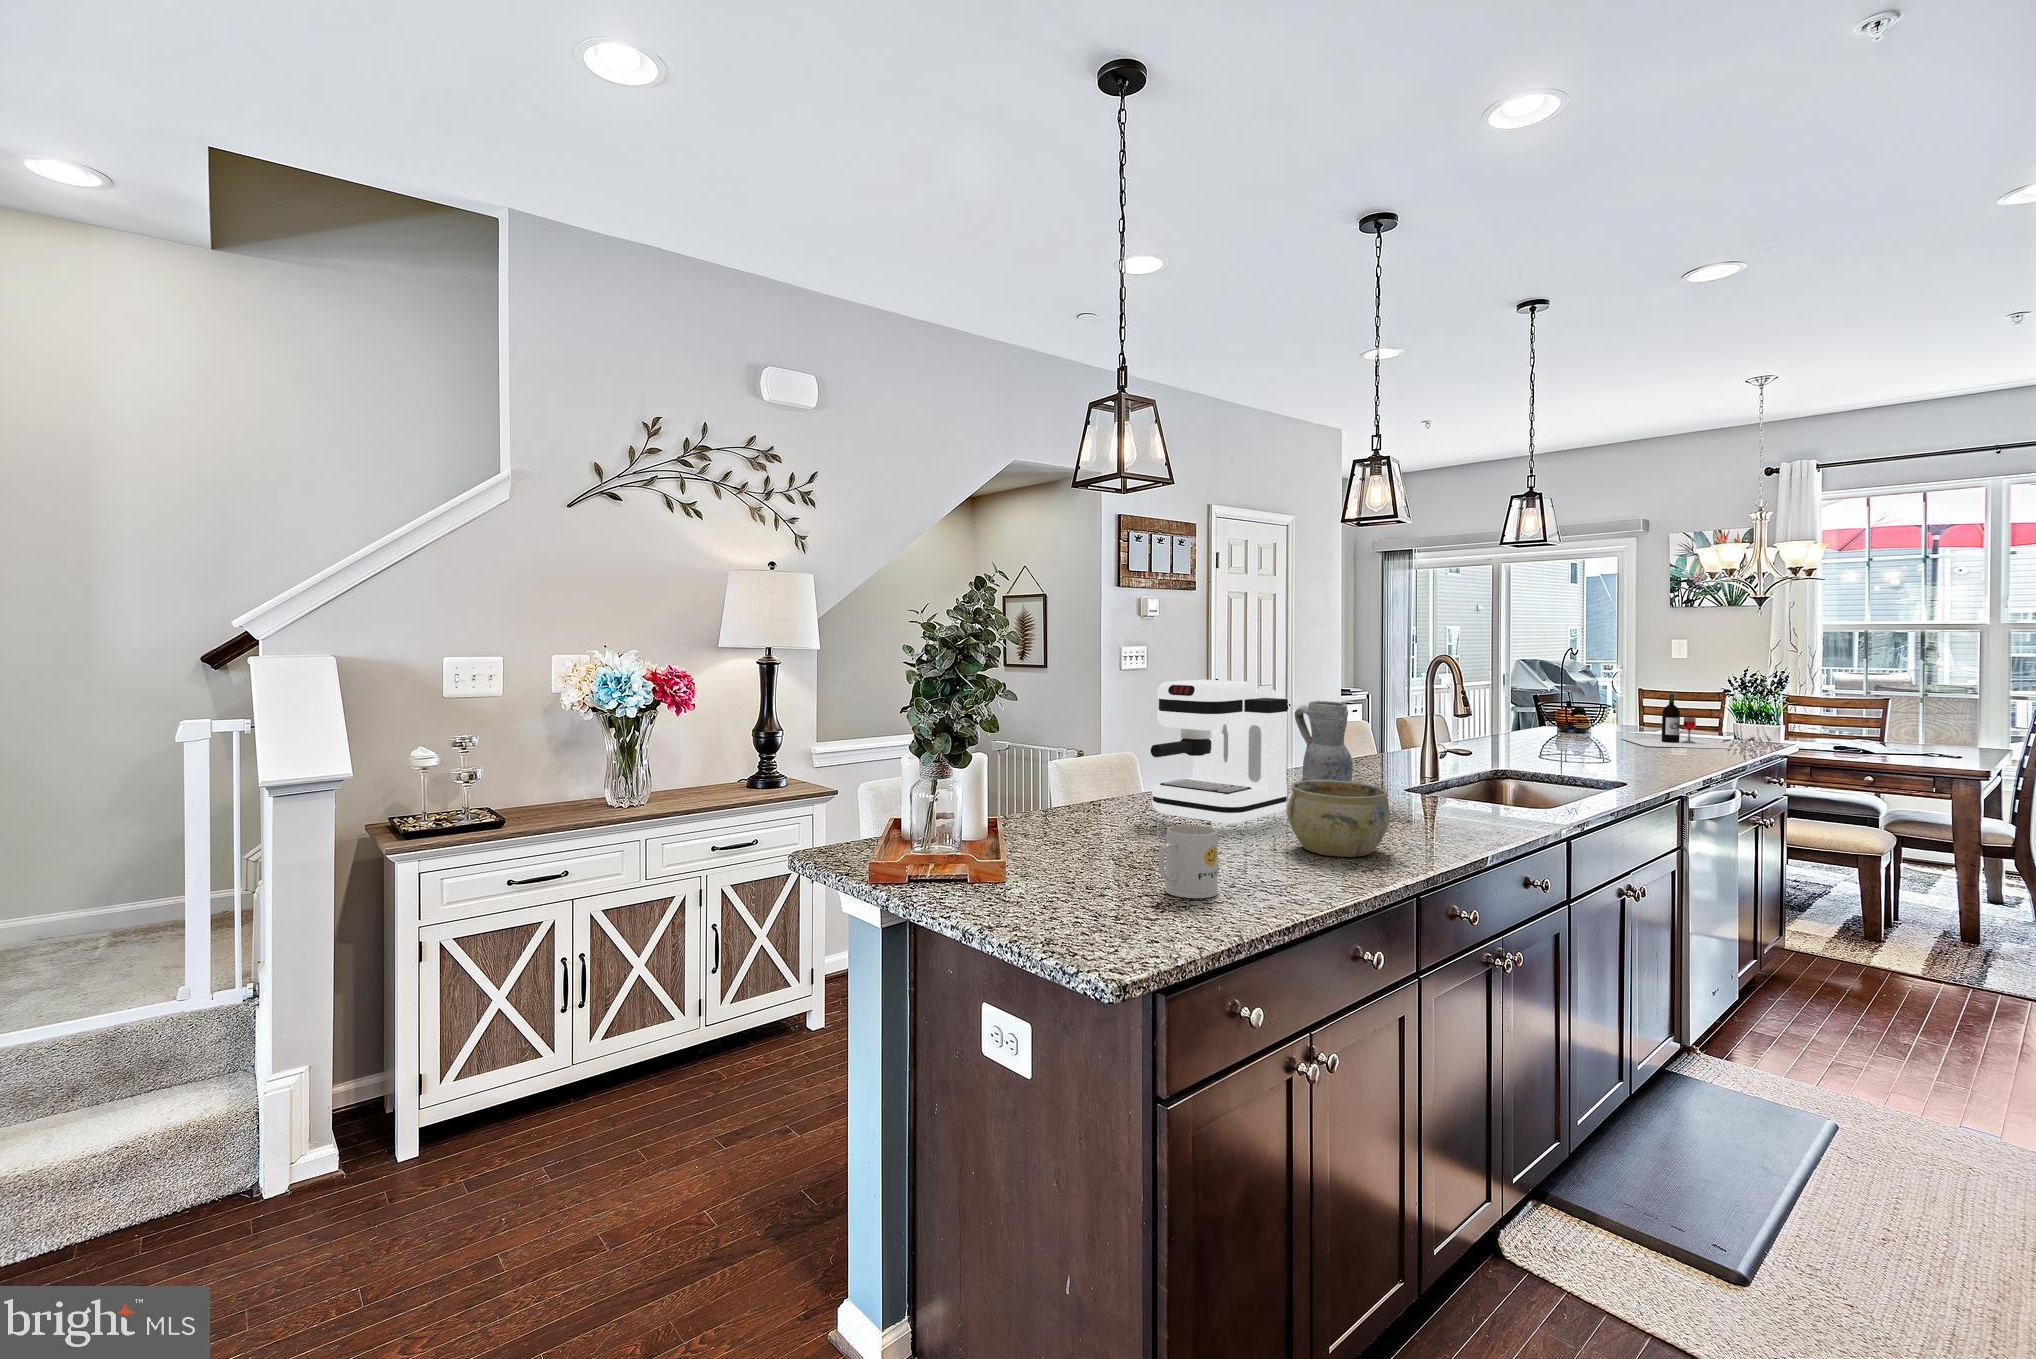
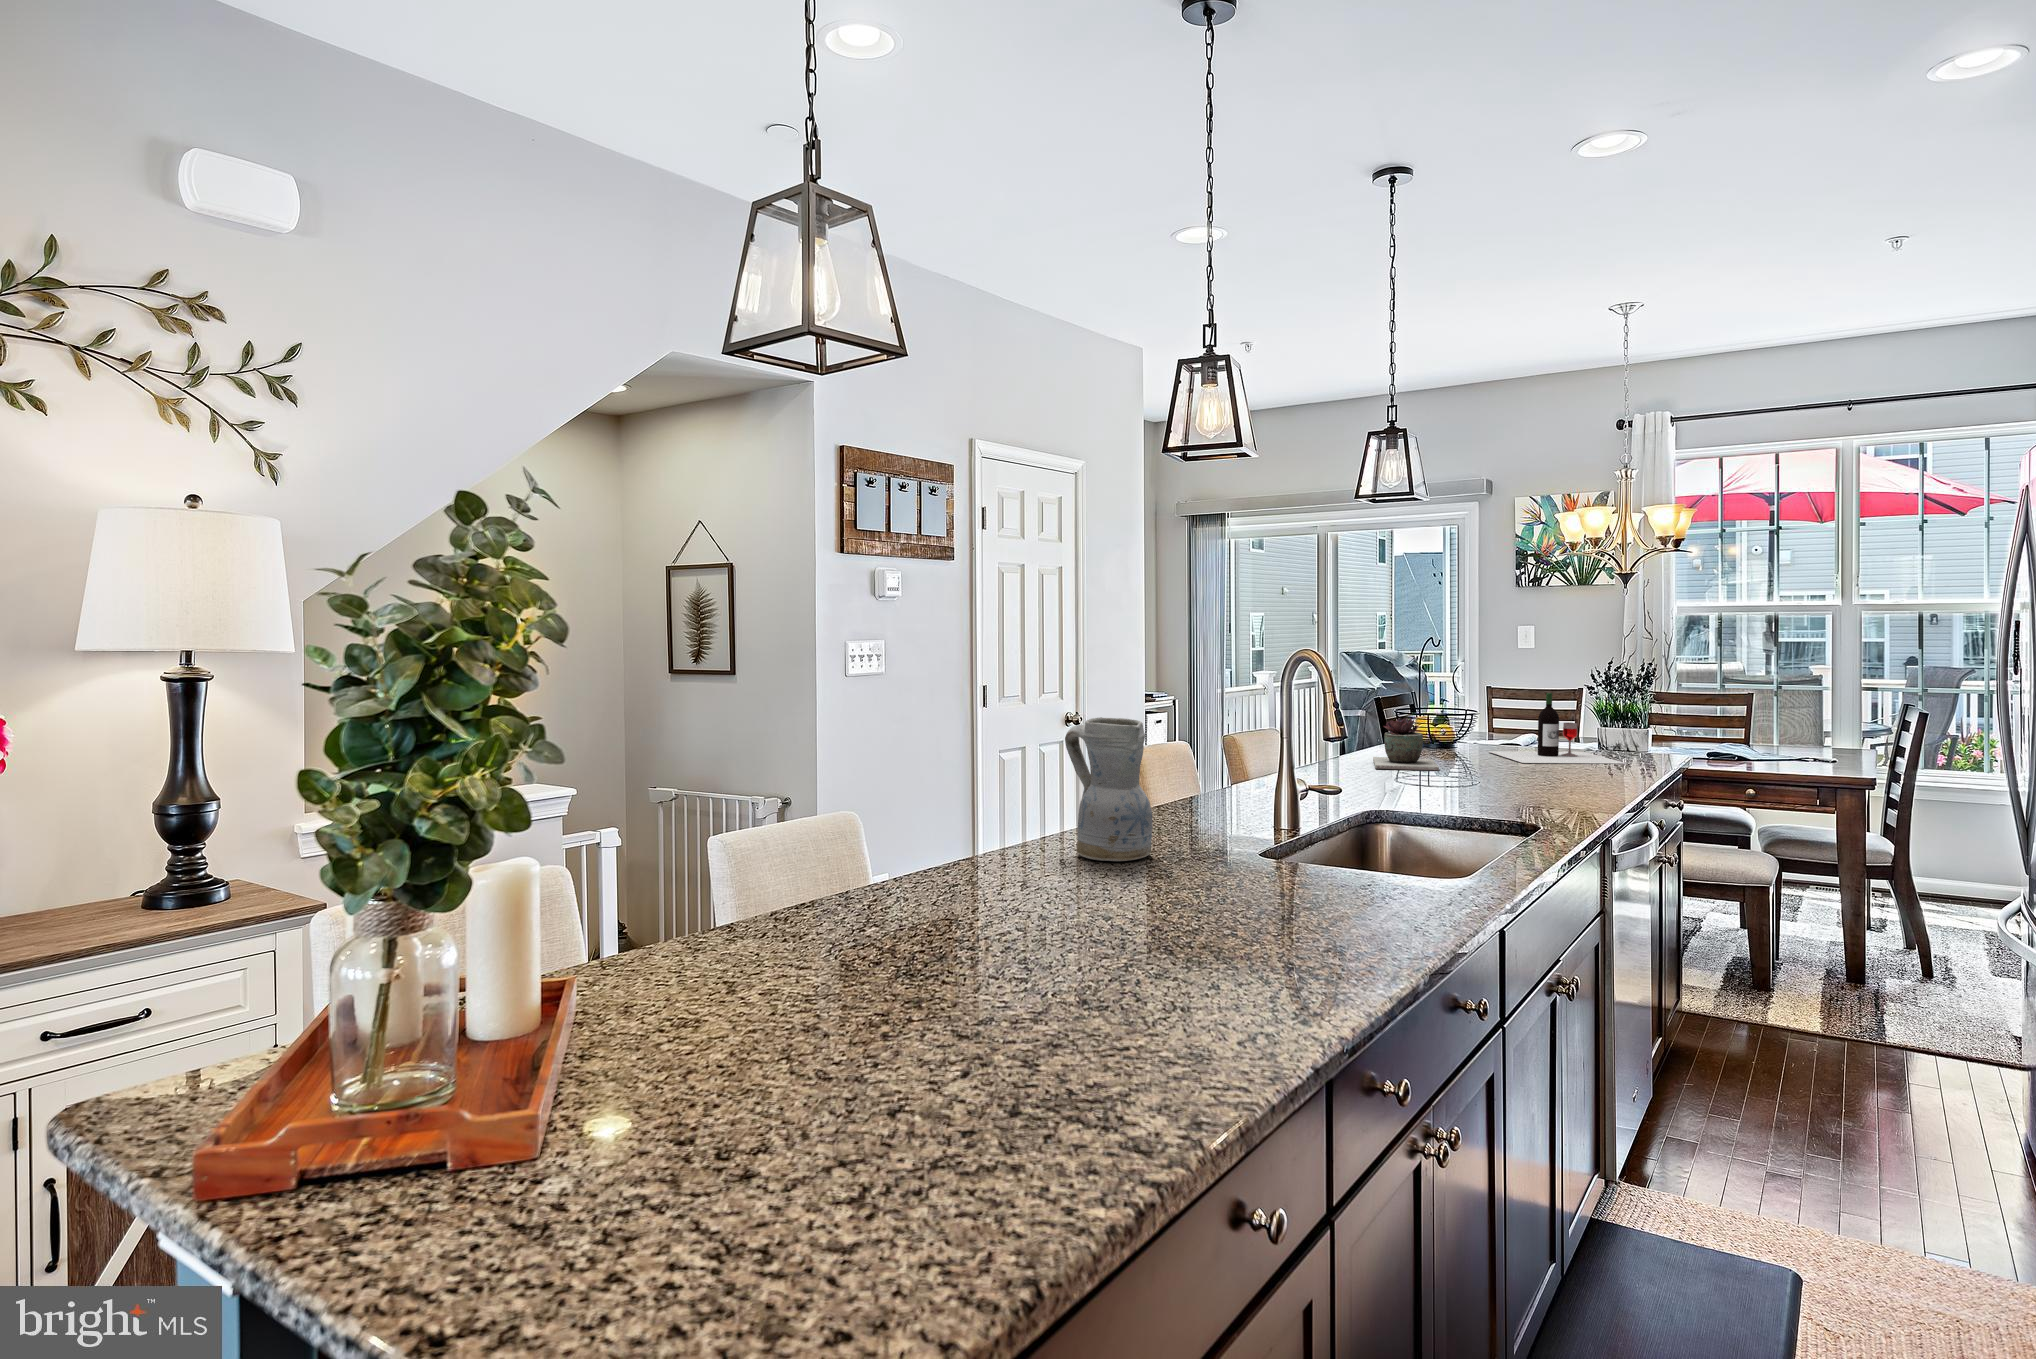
coffee maker: present [1151,680,1288,826] -> none [790,689,1042,954]
succulent plant: none [1522,710,1574,749] -> present [1373,718,1439,770]
ceramic bowl: present [1287,780,1390,857] -> none [1025,873,1210,1031]
mug: present [1158,825,1219,898] -> none [688,1028,843,1222]

